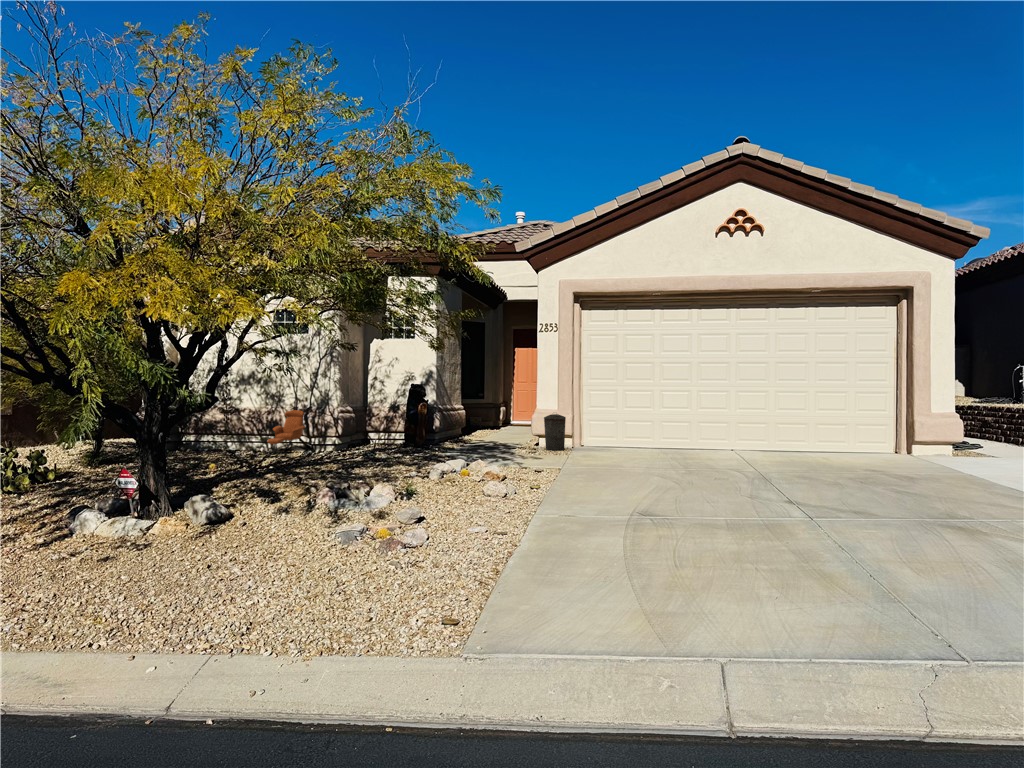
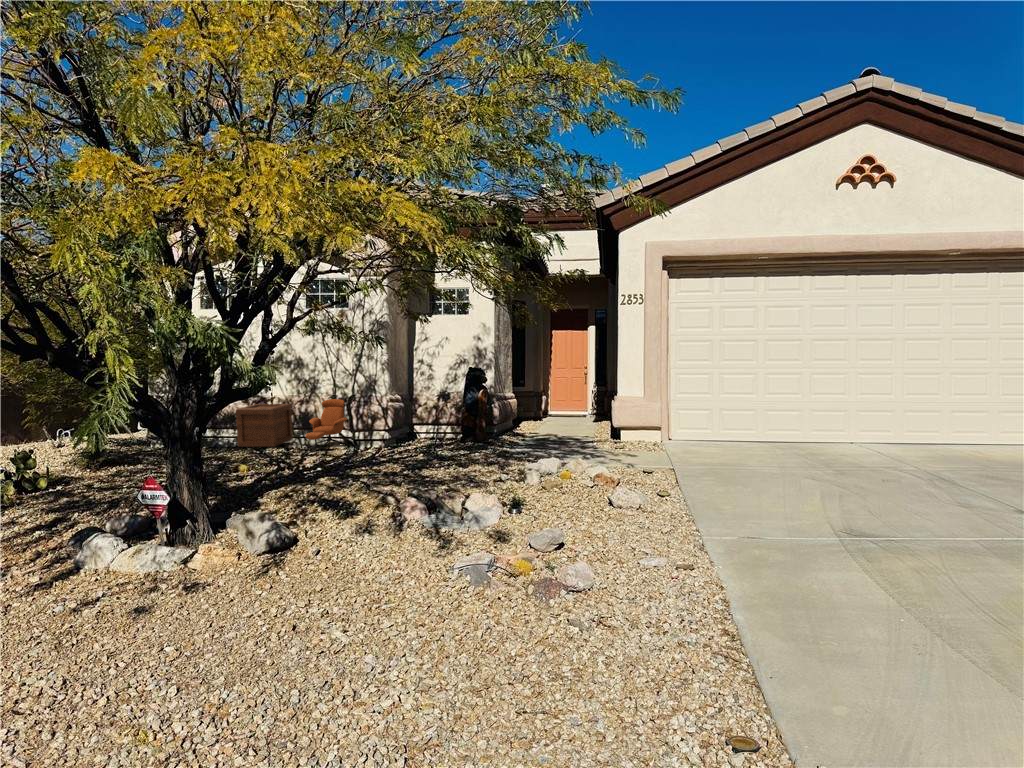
wooden crate: none [212,414,261,450] -> present [236,404,293,447]
trash can: present [544,414,566,451] -> none [634,399,660,444]

